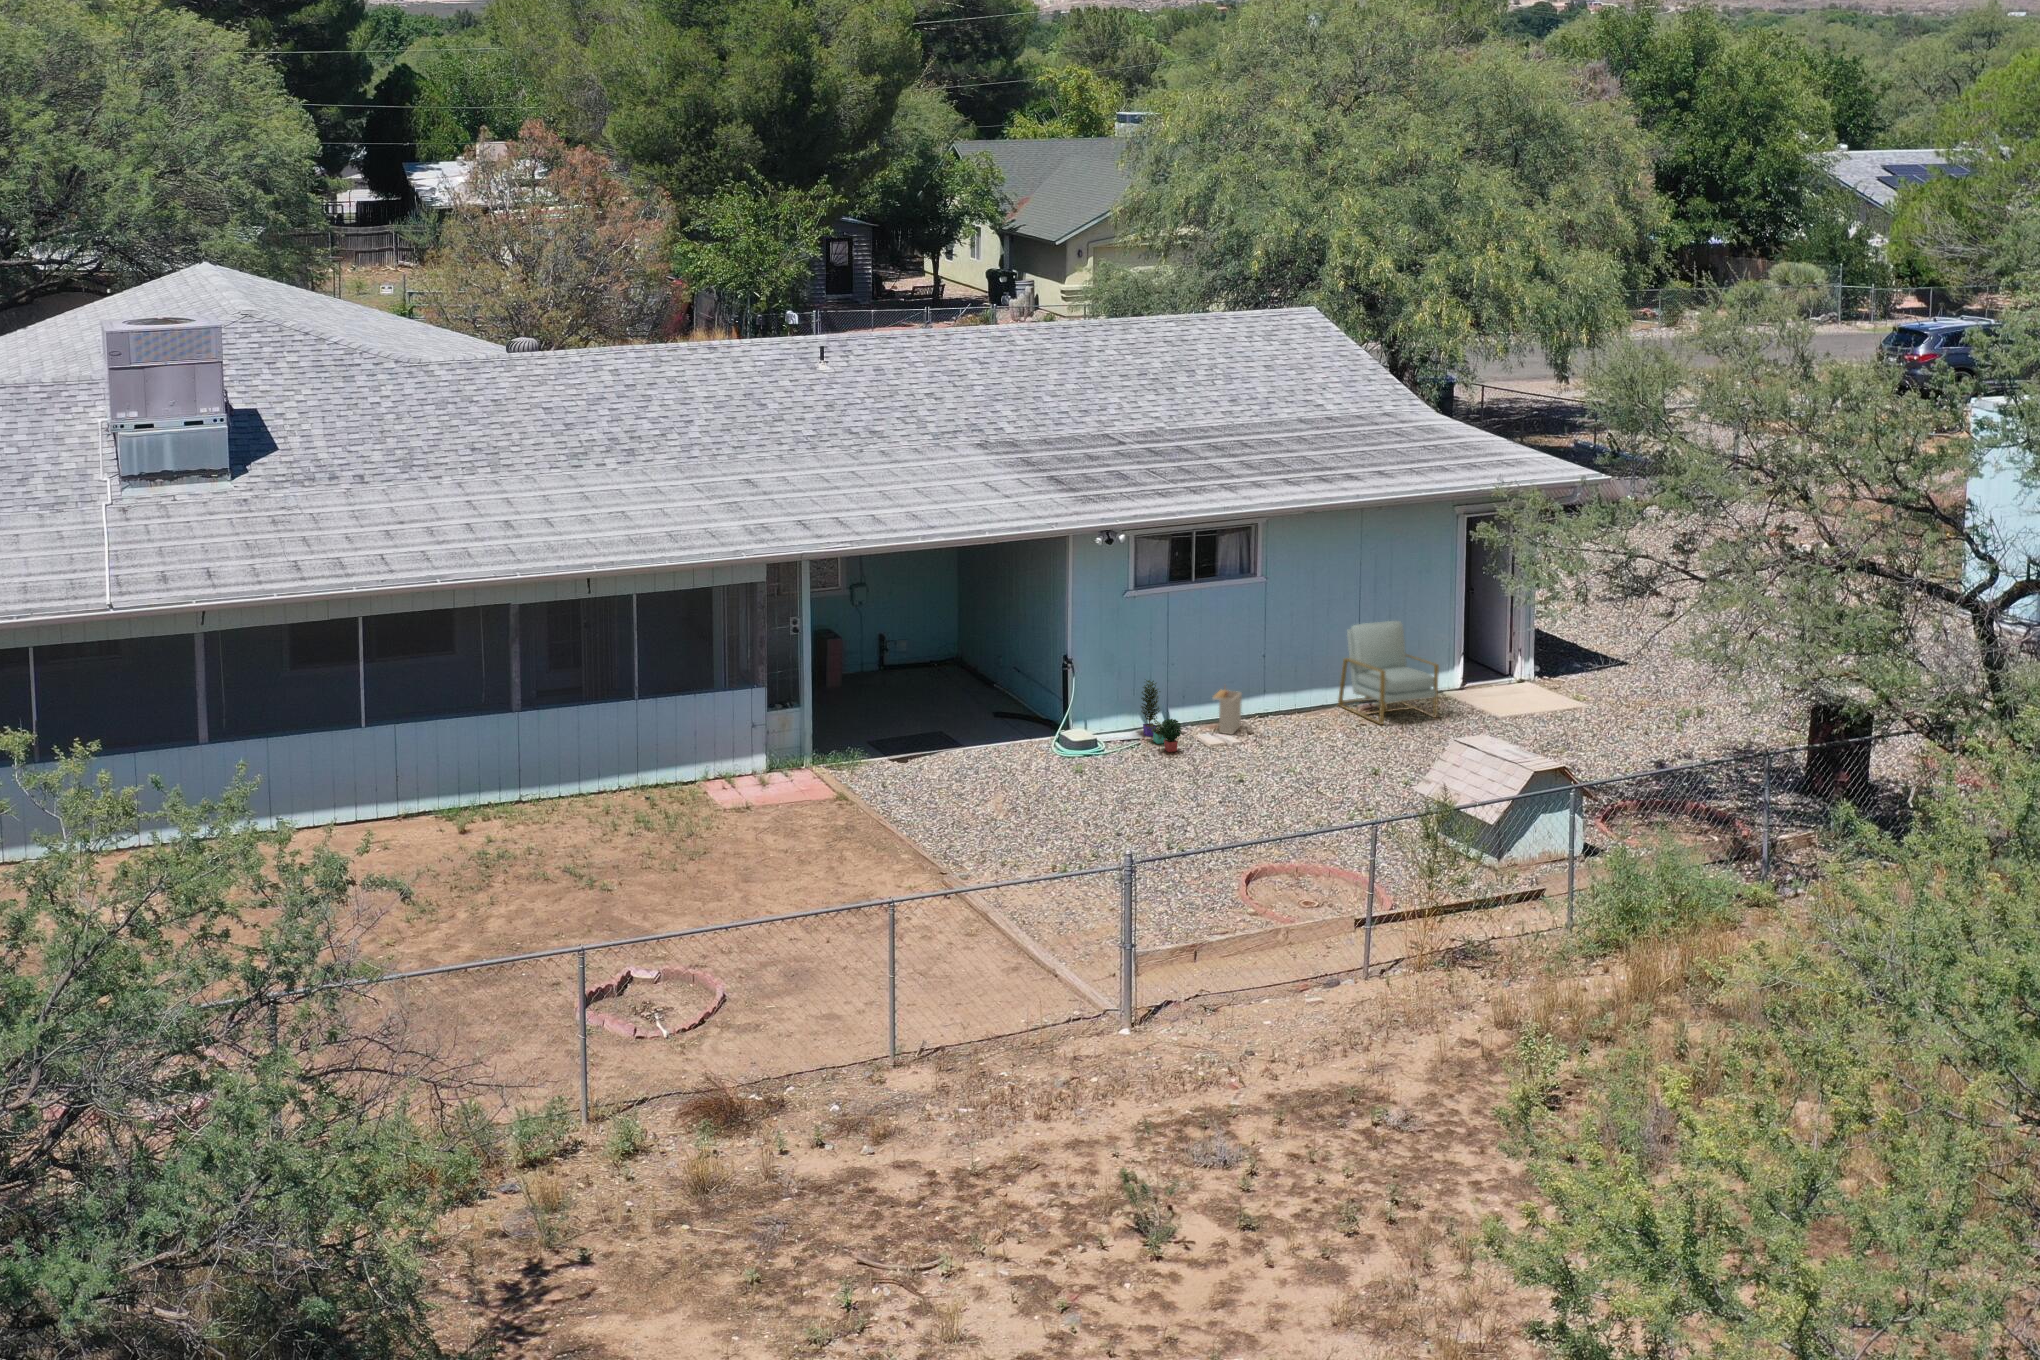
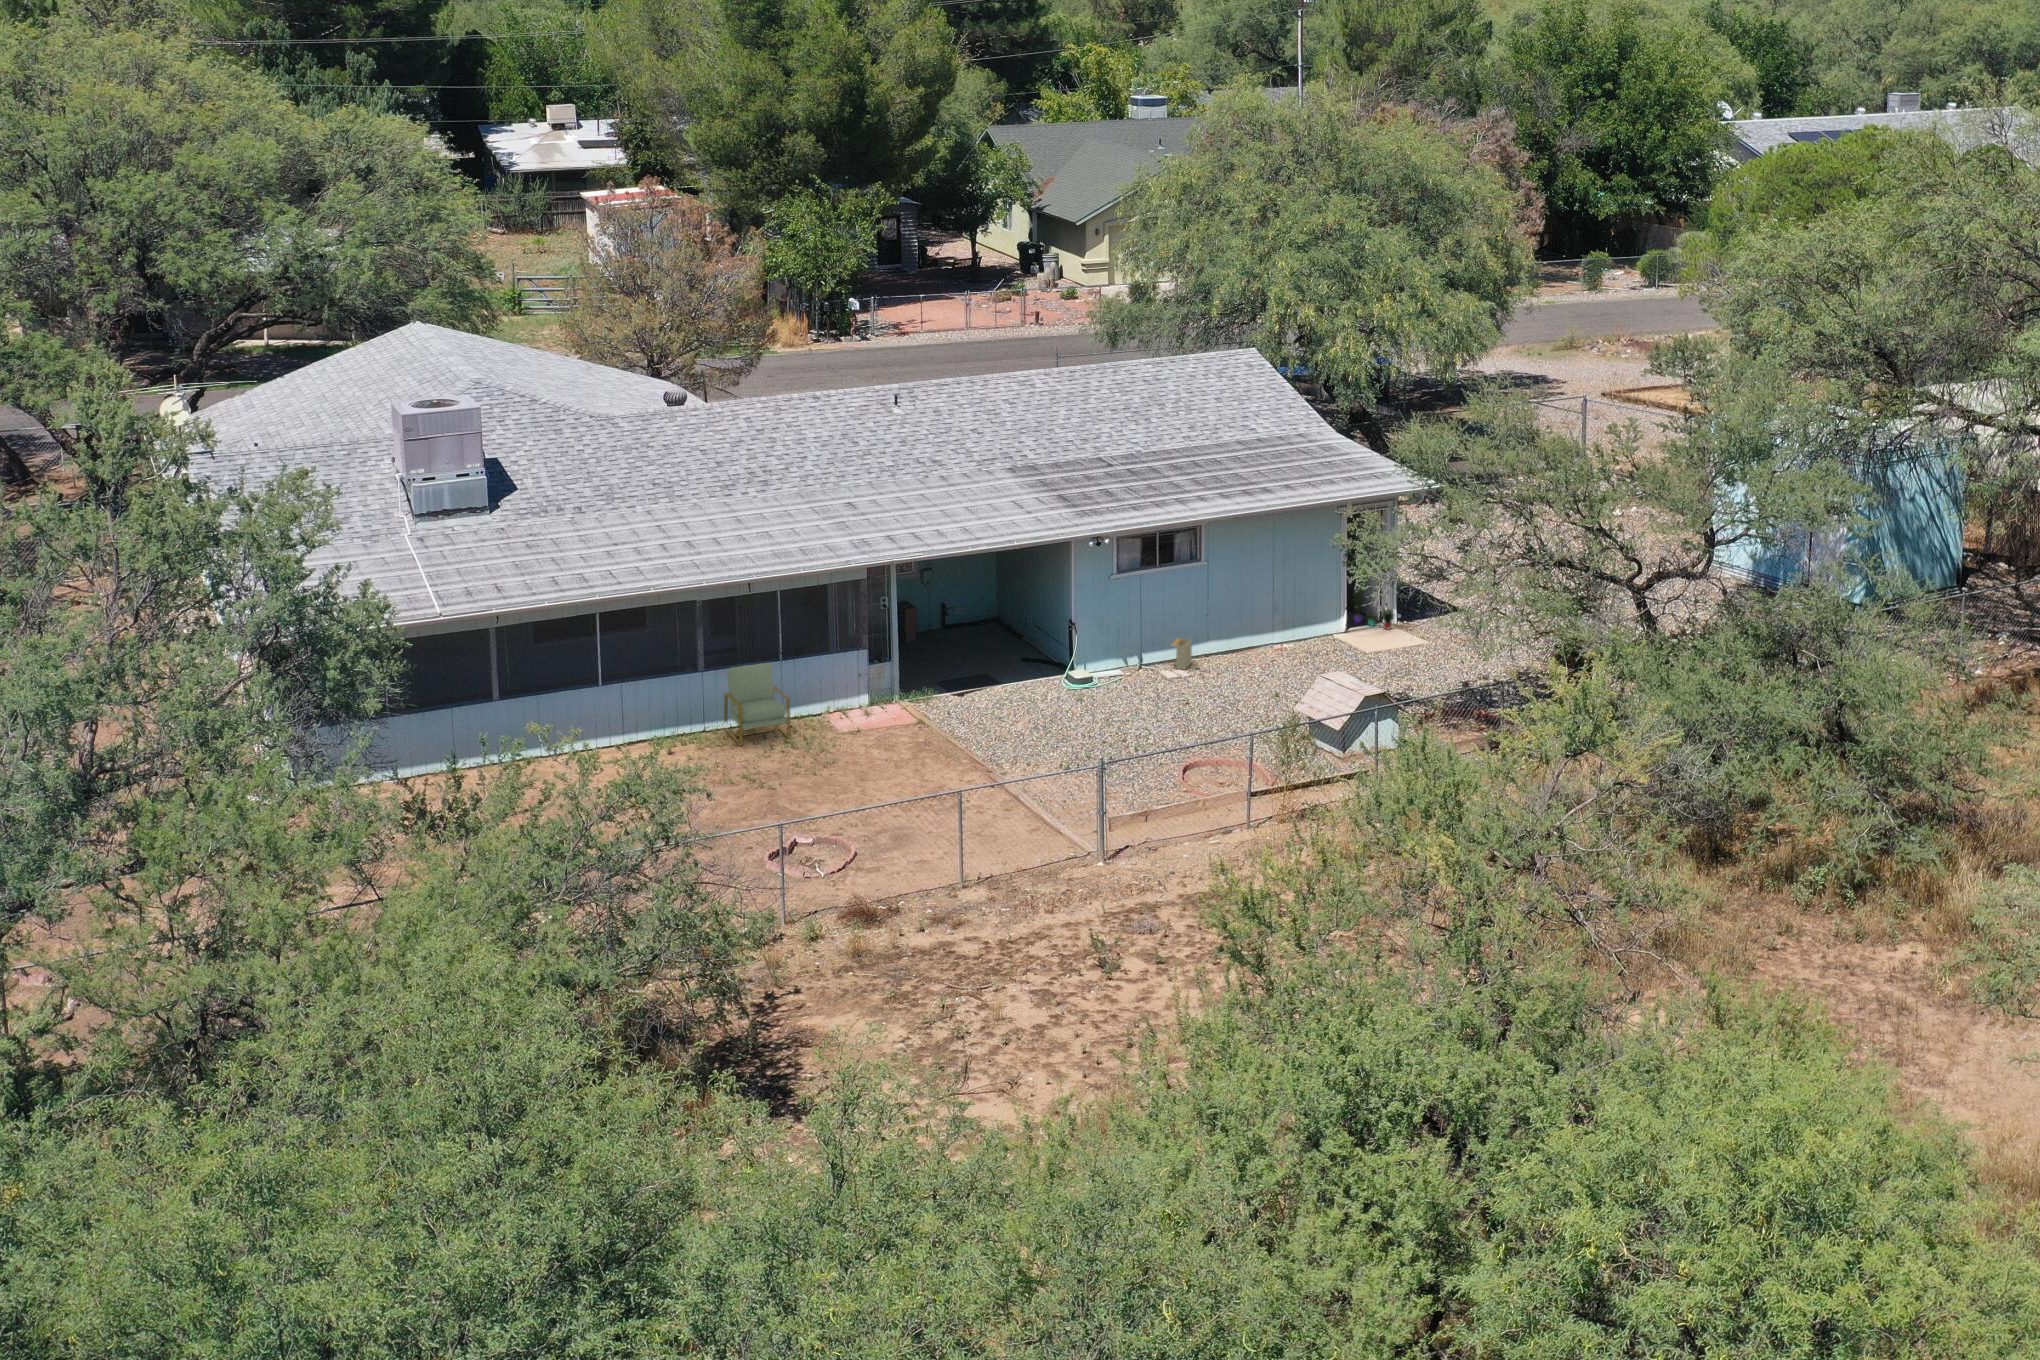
chair: present [1338,621,1439,724] -> present [724,663,791,746]
potted plant: present [1141,680,1182,752] -> present [1354,588,1394,629]

